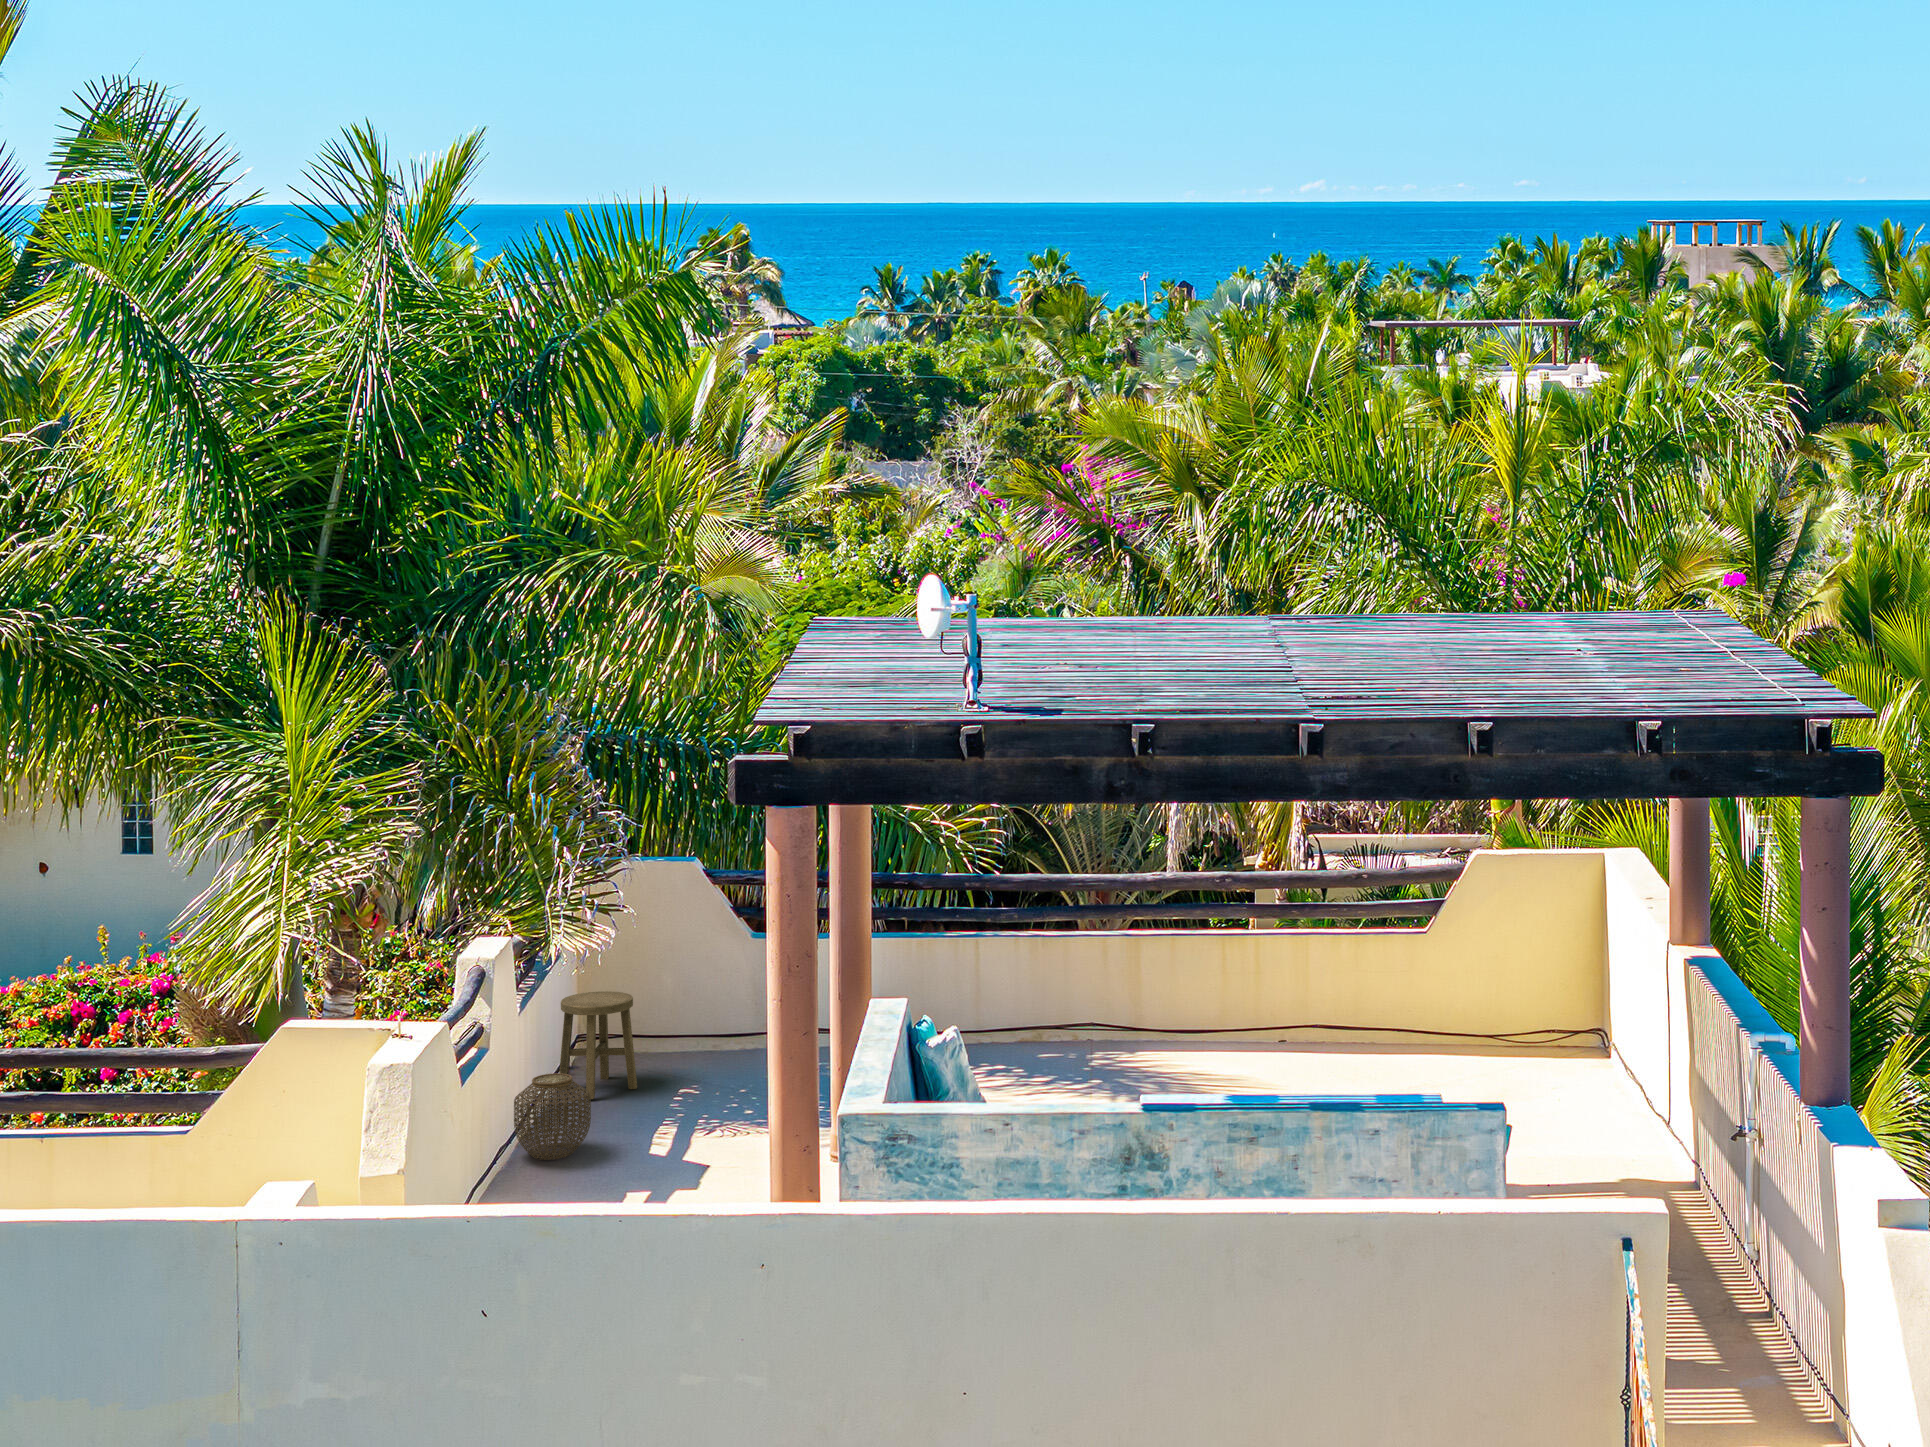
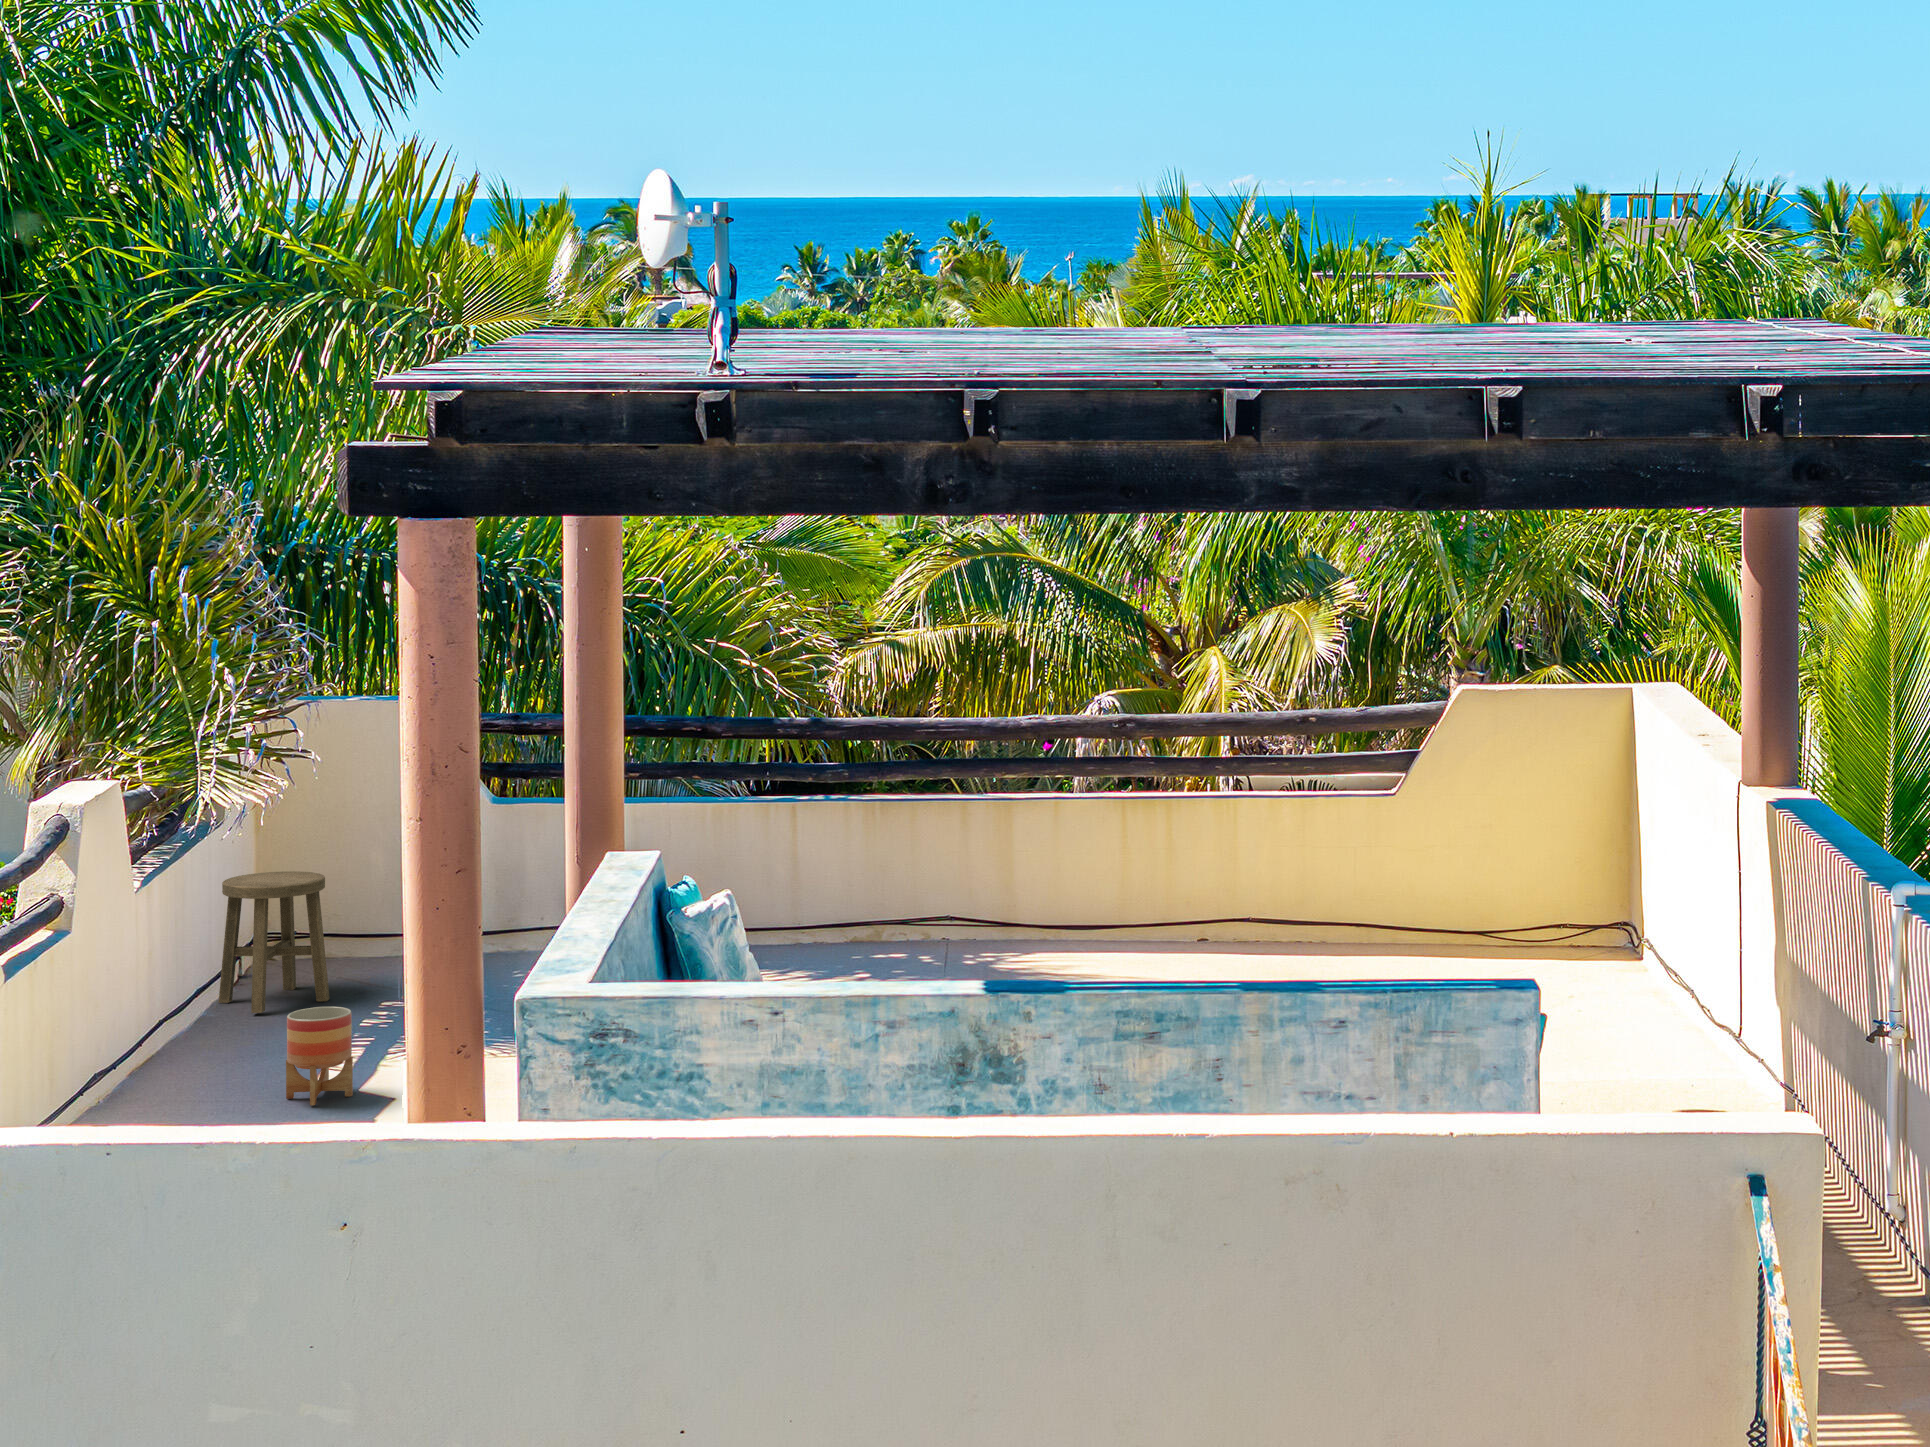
woven basket: present [514,1073,591,1160] -> none [116,969,230,1089]
planter: none [637,1102,682,1173] -> present [286,1007,353,1105]

